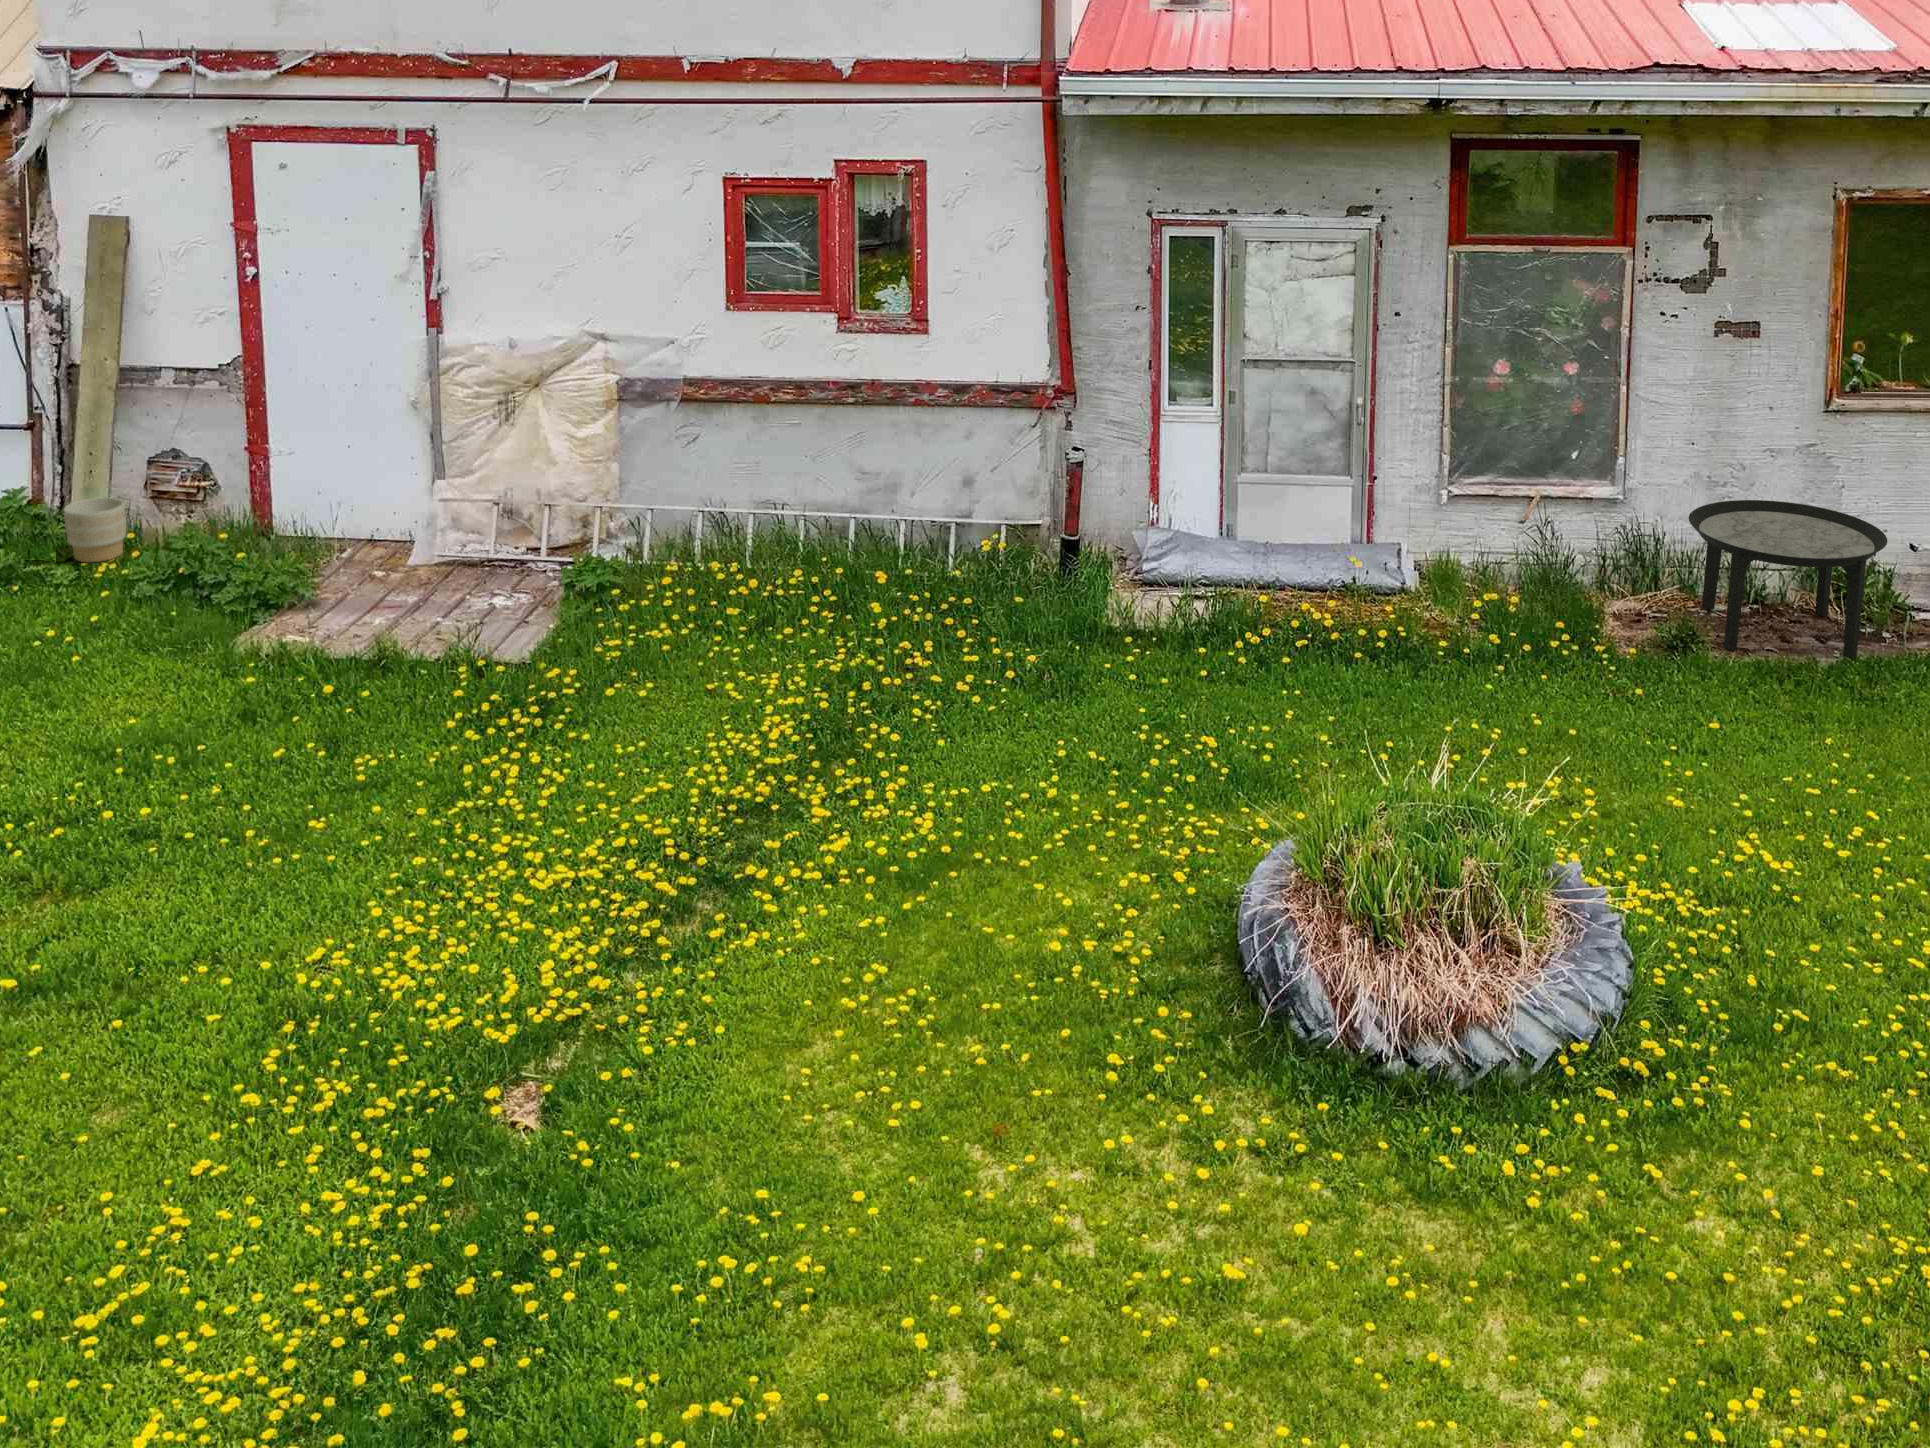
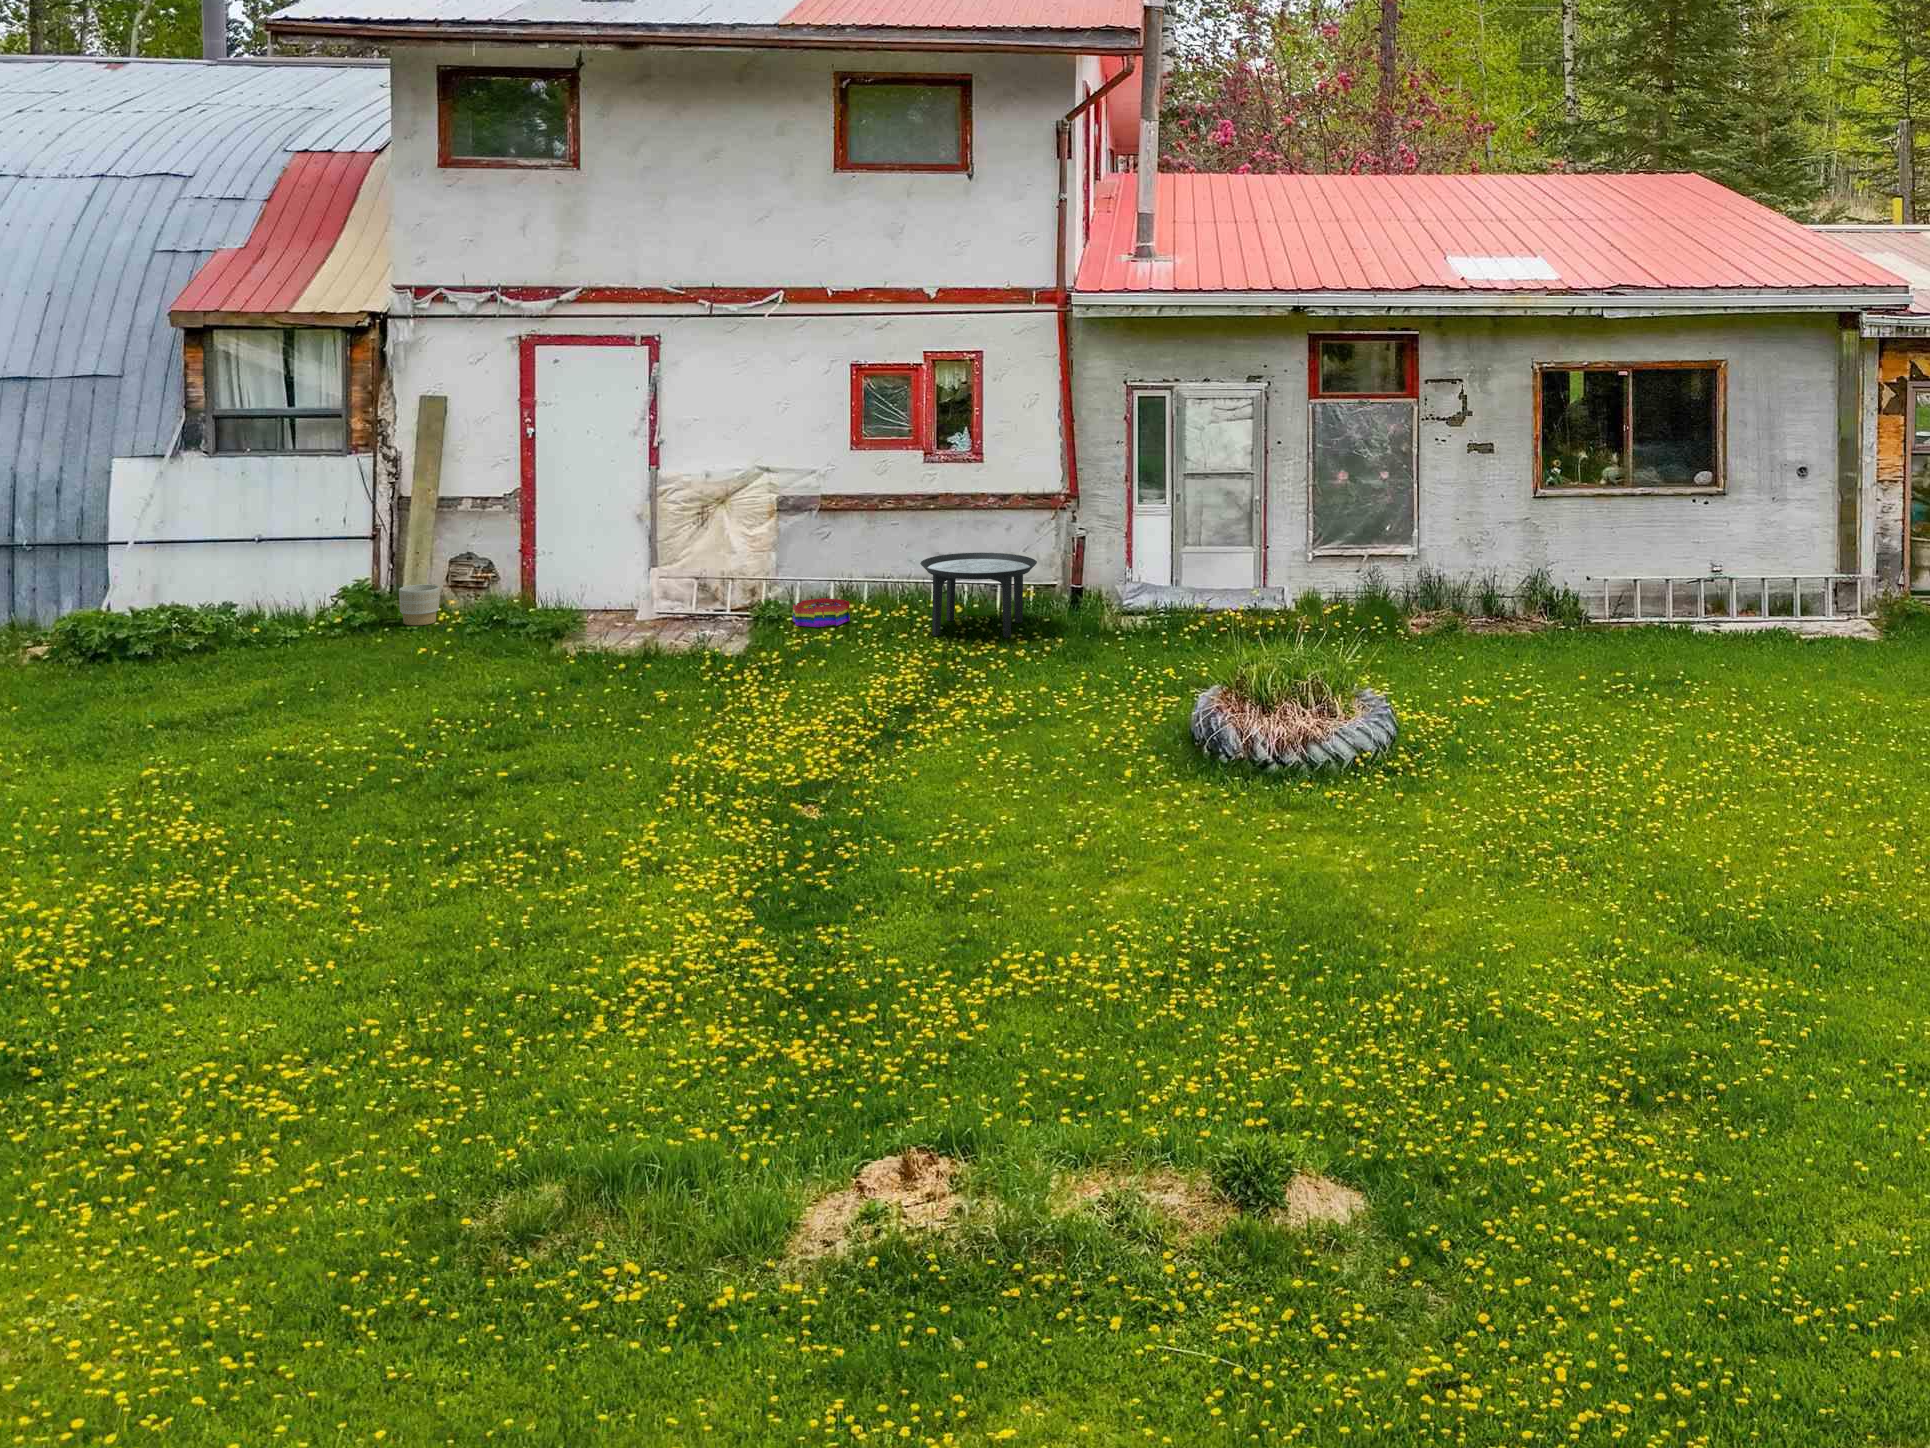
round table: present [1689,500,1887,658] -> present [920,553,1037,638]
storage bin: none [634,536,721,590] -> present [793,598,850,627]

